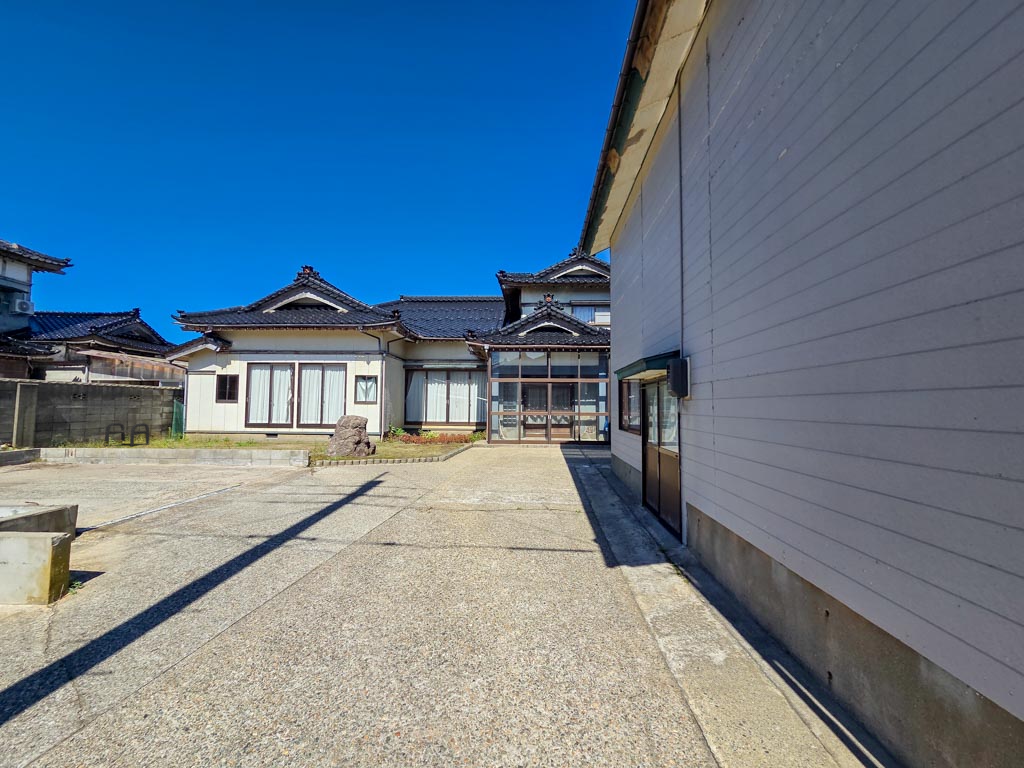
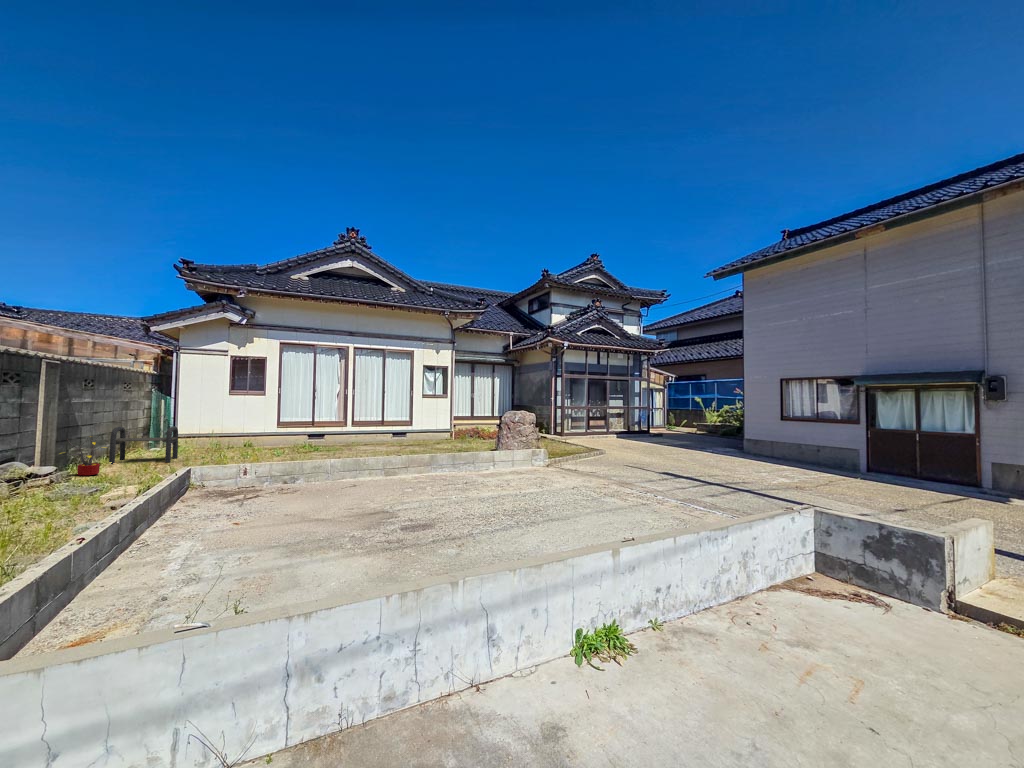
decorative plant: none [36,426,75,450] -> present [67,436,100,475]

